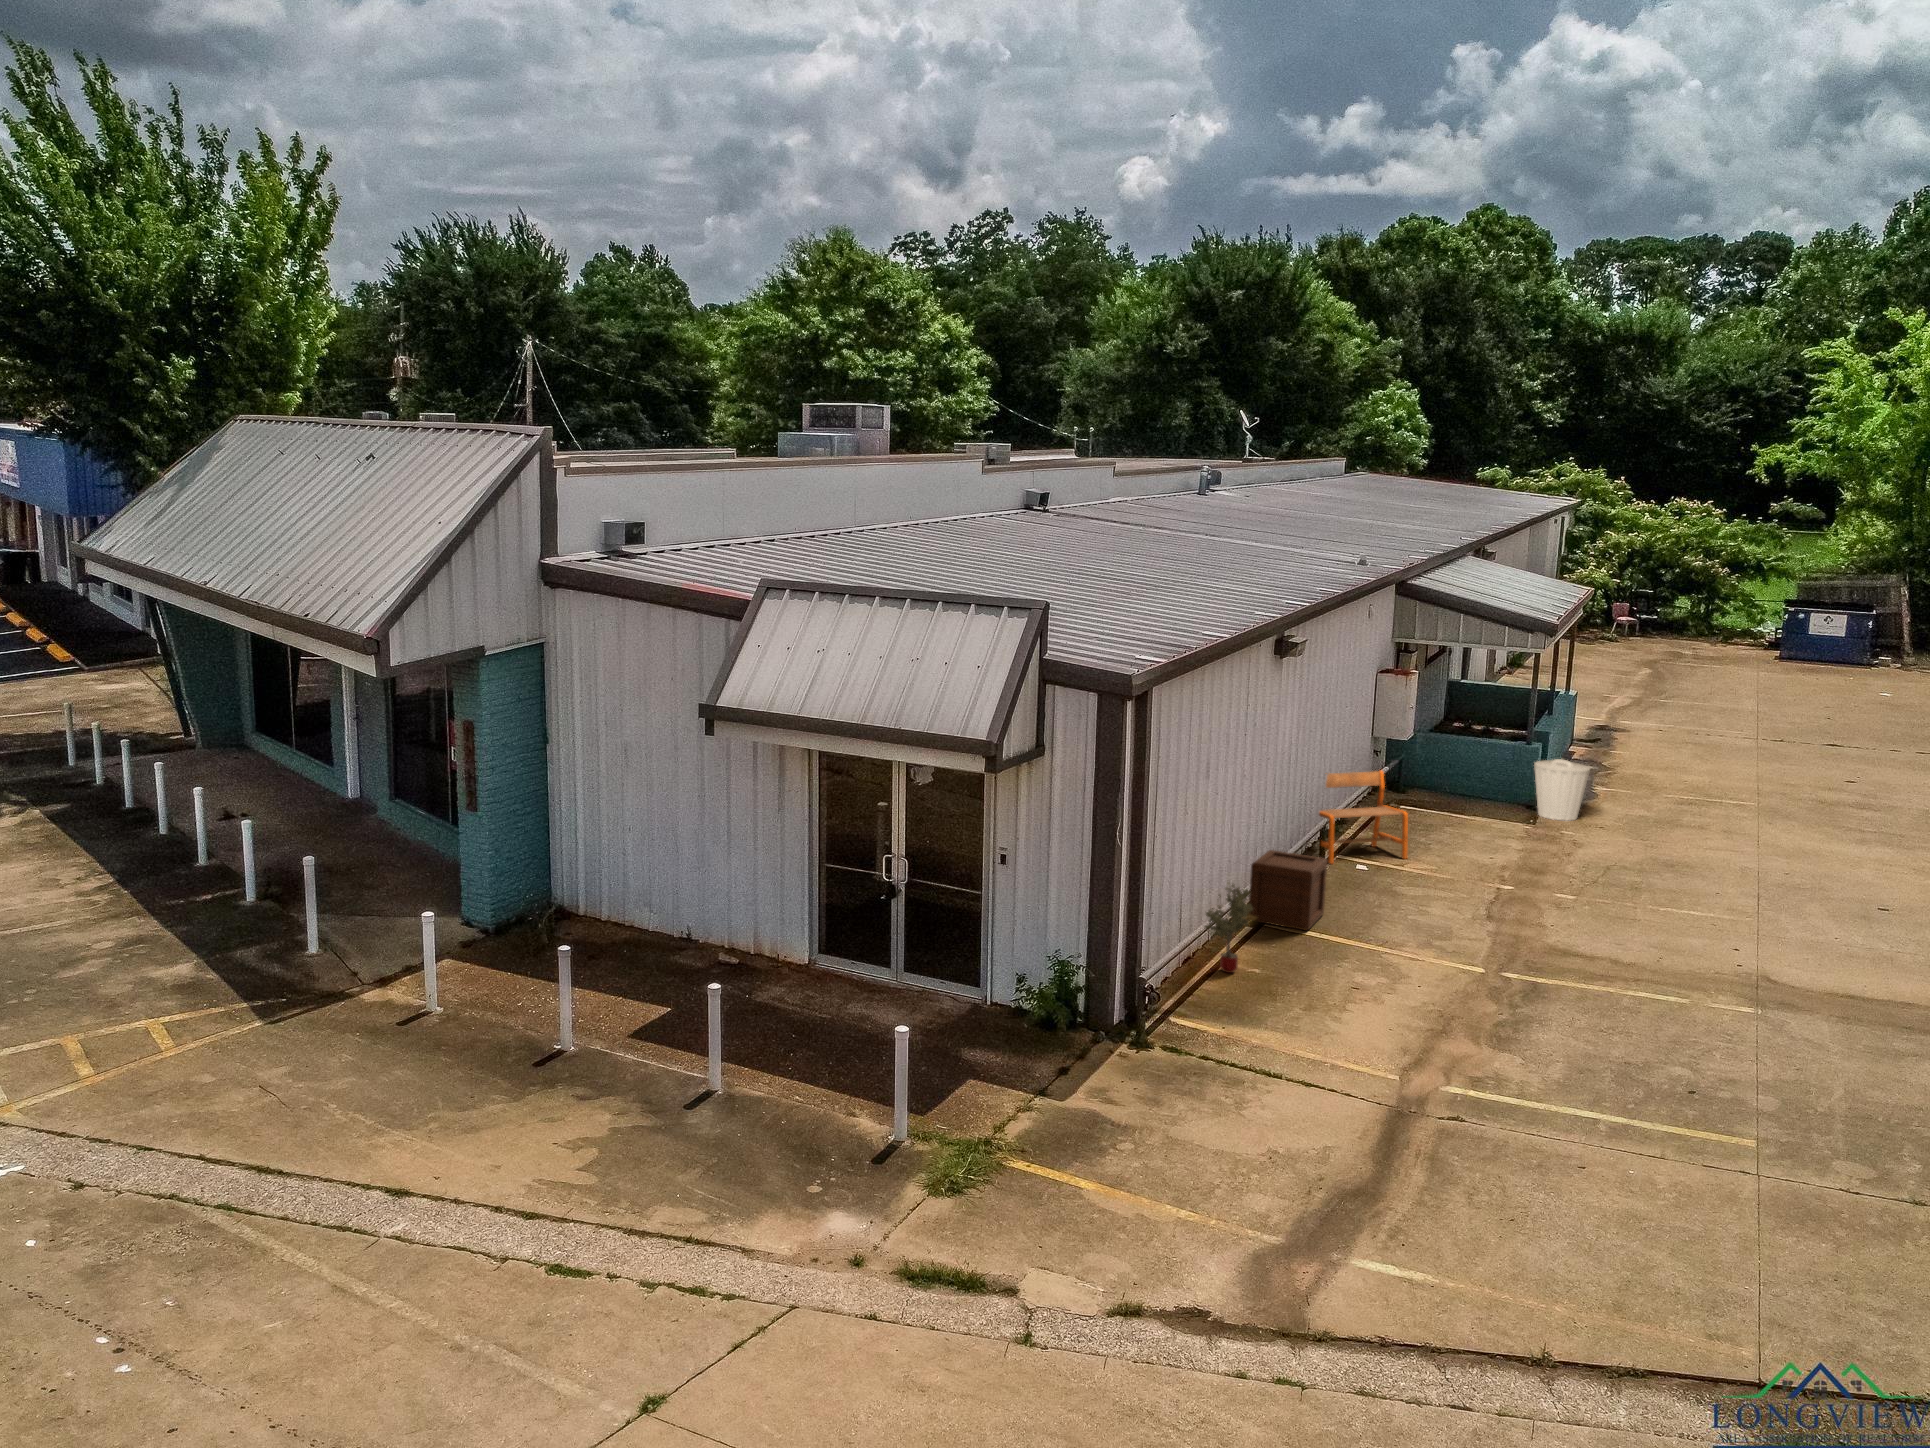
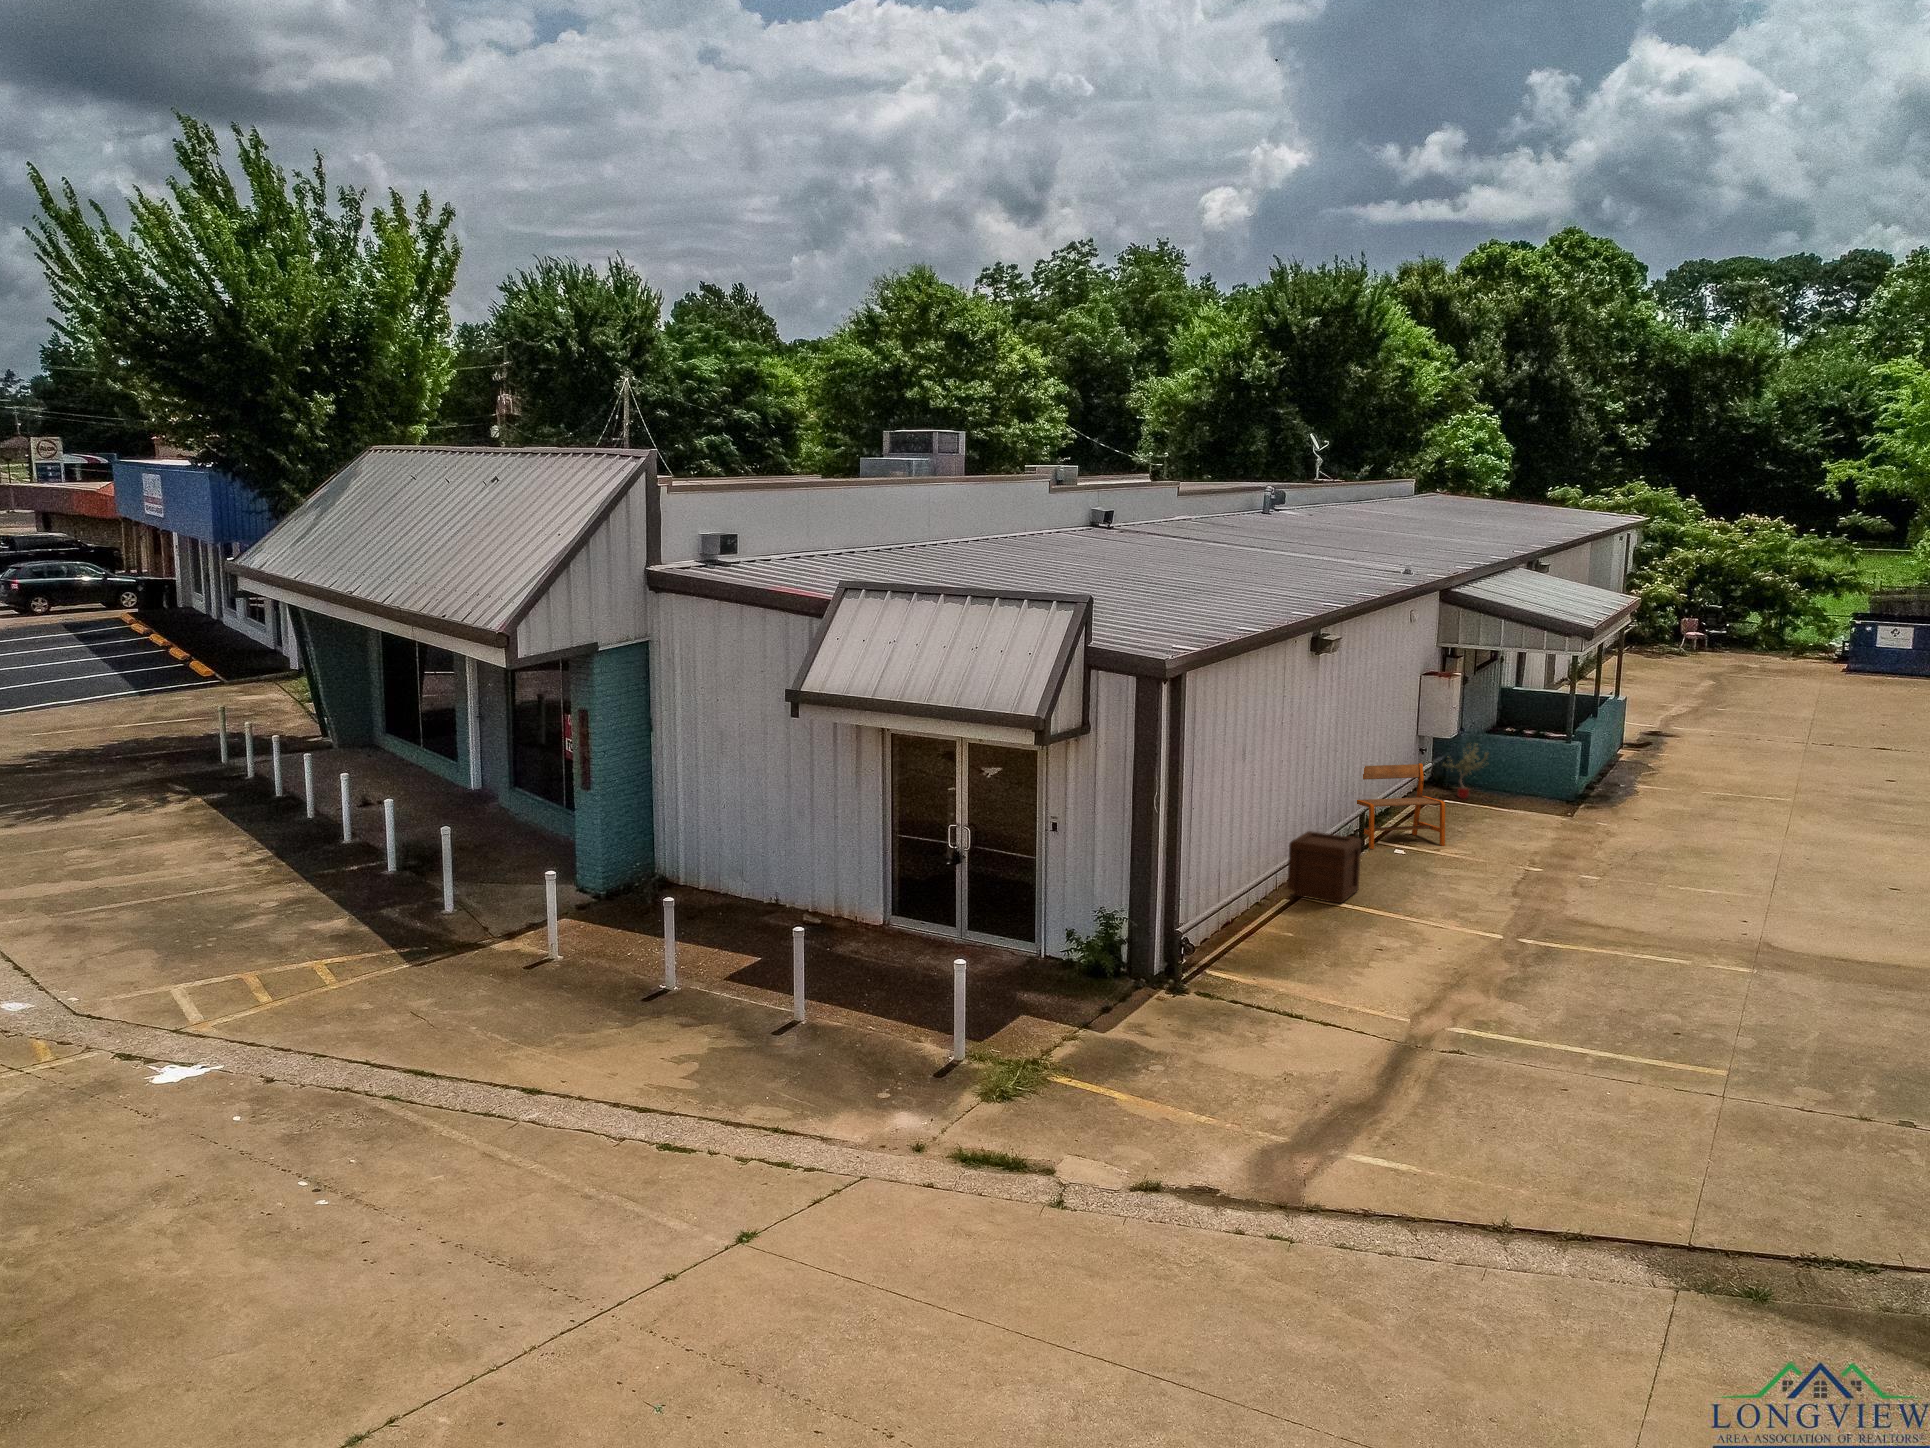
trash can: present [1534,759,1590,821] -> none [1574,756,1628,814]
potted tree: present [1205,883,1253,973] -> present [1444,745,1489,799]

